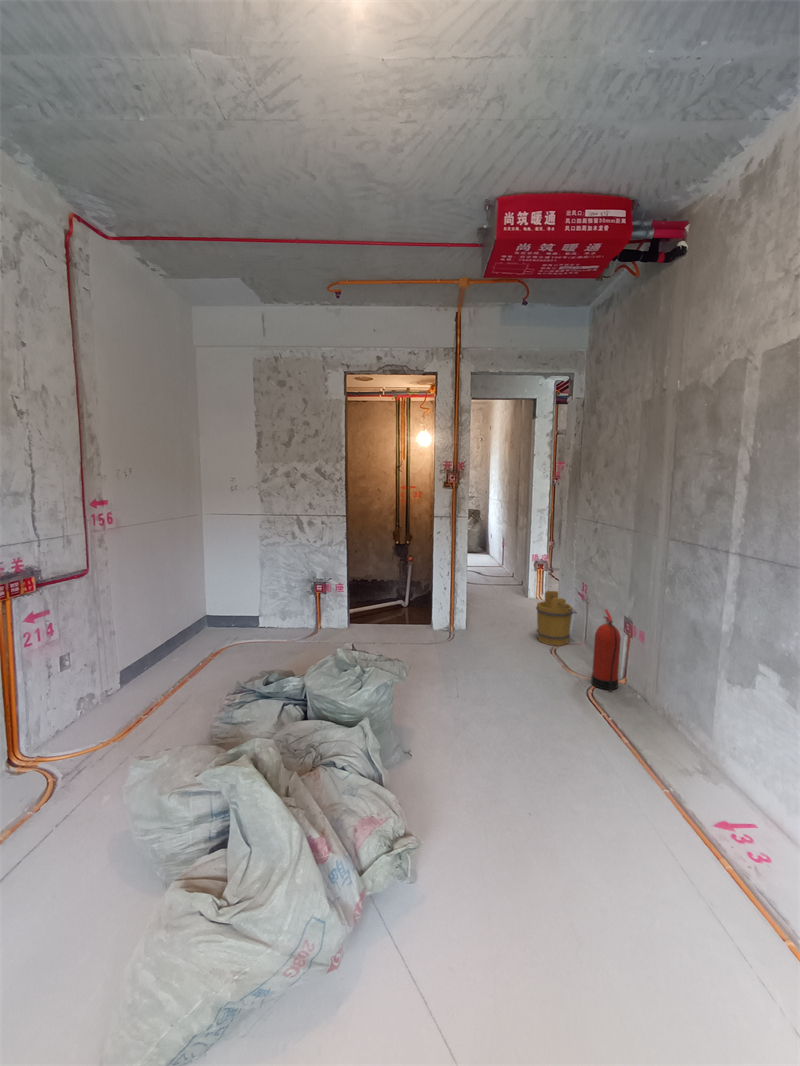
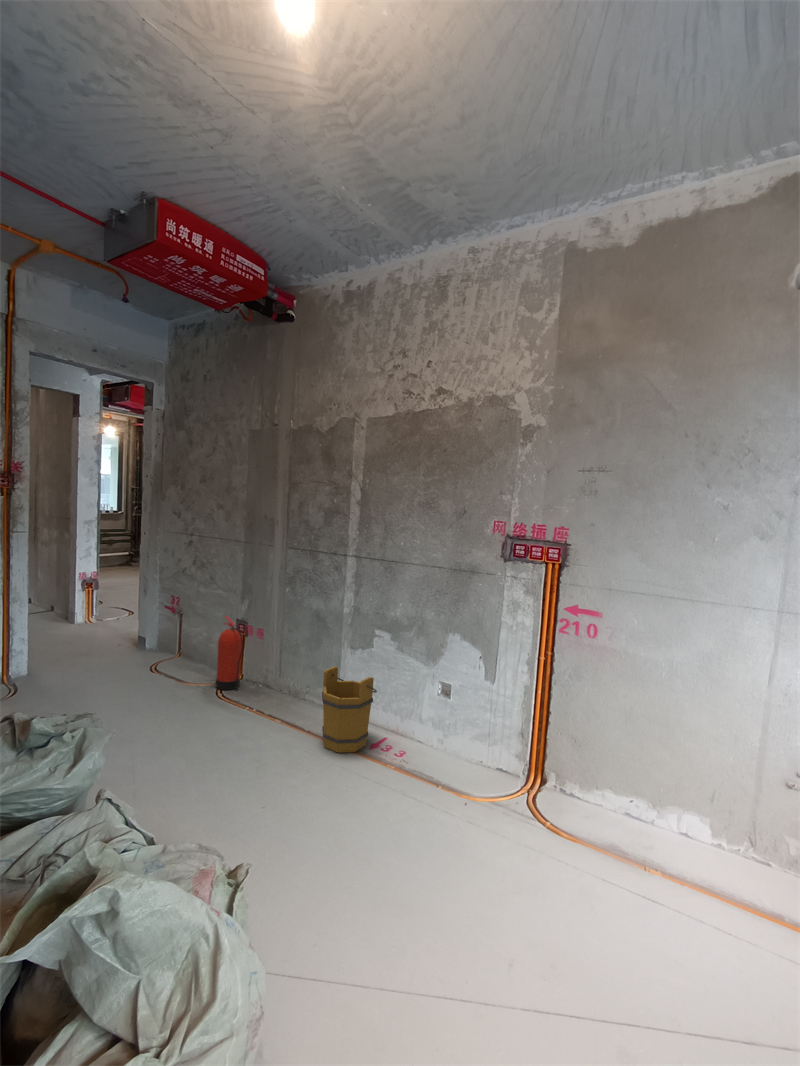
bucket: present [536,591,577,646] -> present [322,666,377,753]

